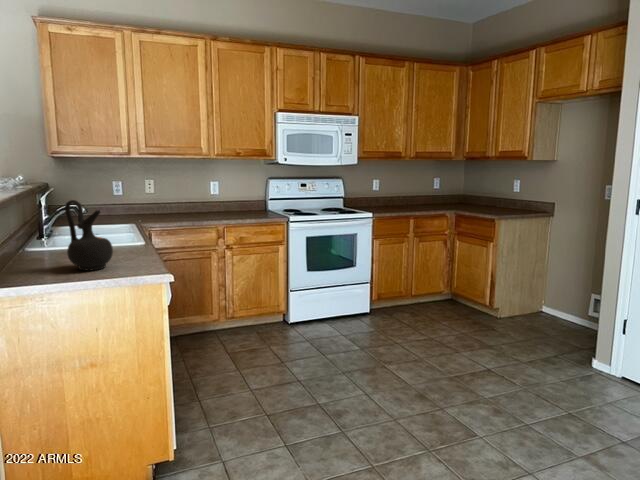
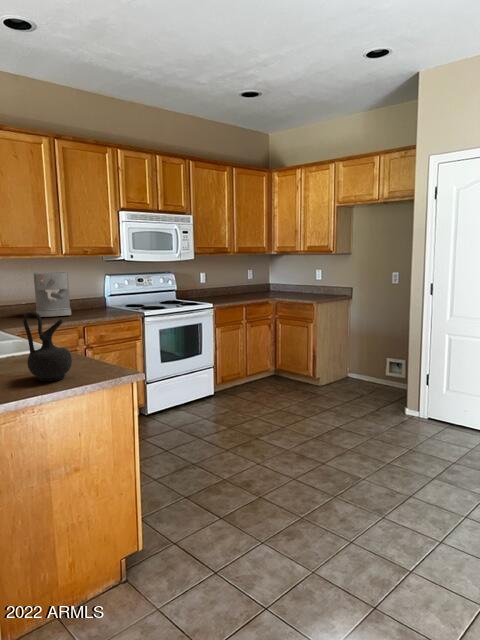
coffee maker: none [188,172,224,216] -> present [34,272,71,317]

